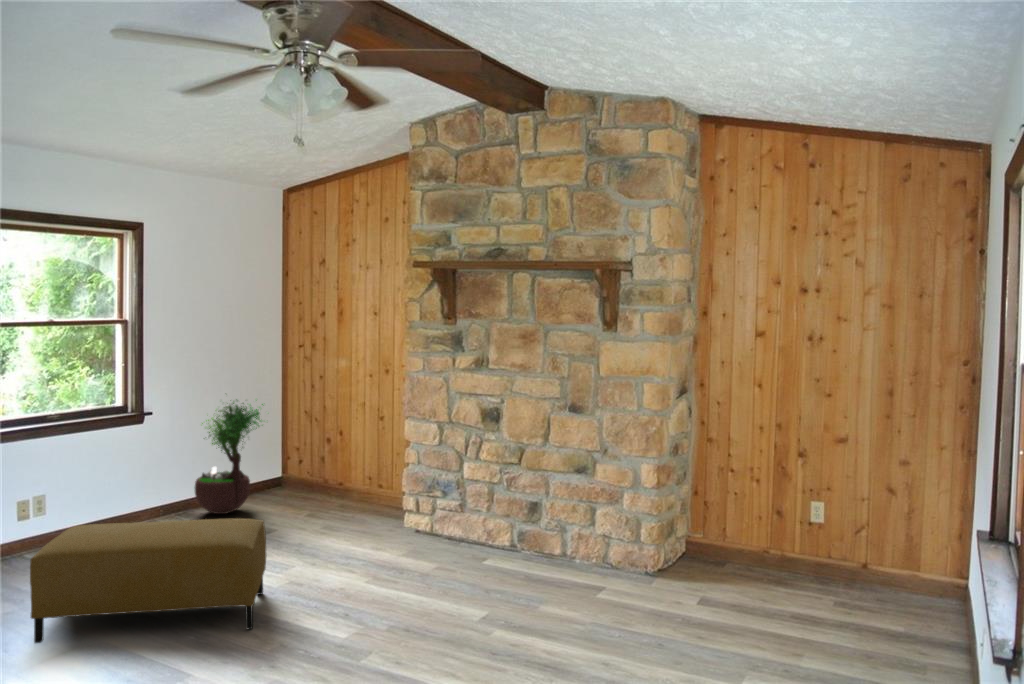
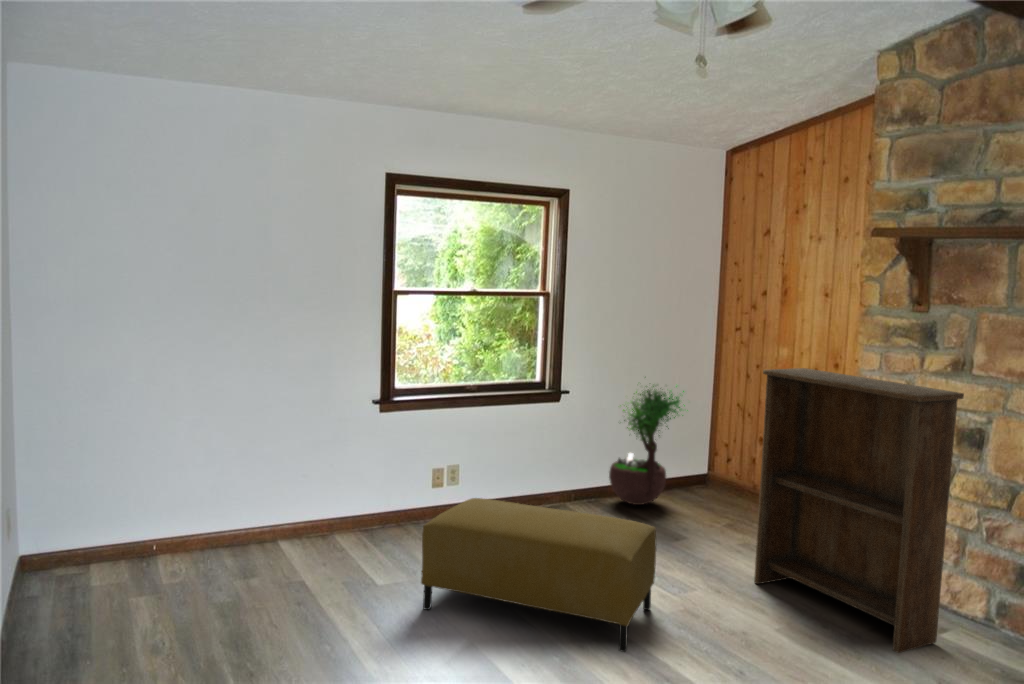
bookshelf: none [340,374,487,580] -> present [754,368,964,653]

